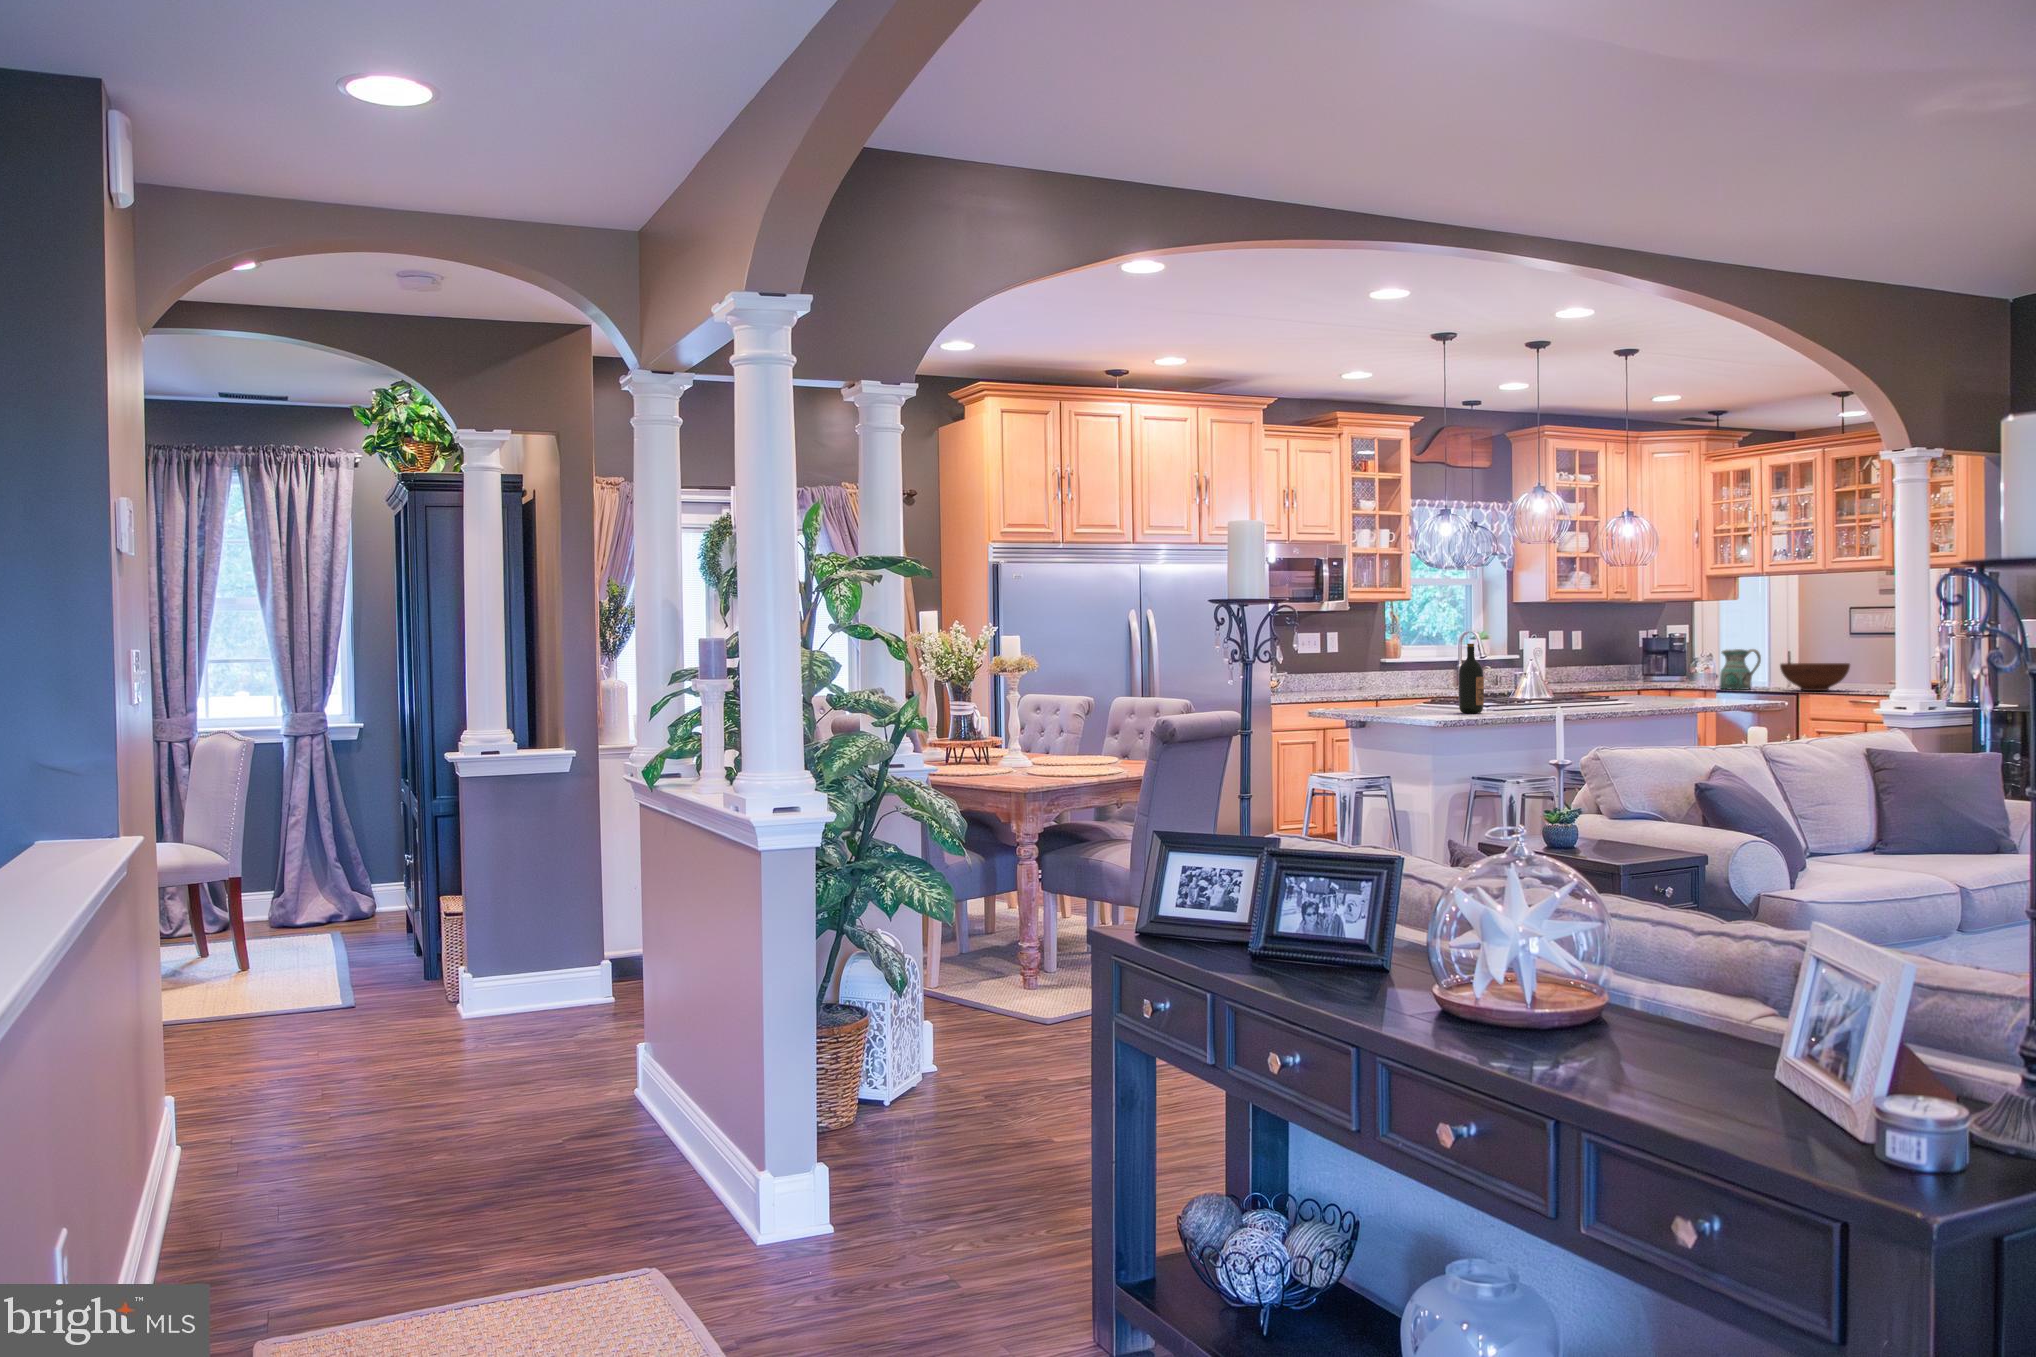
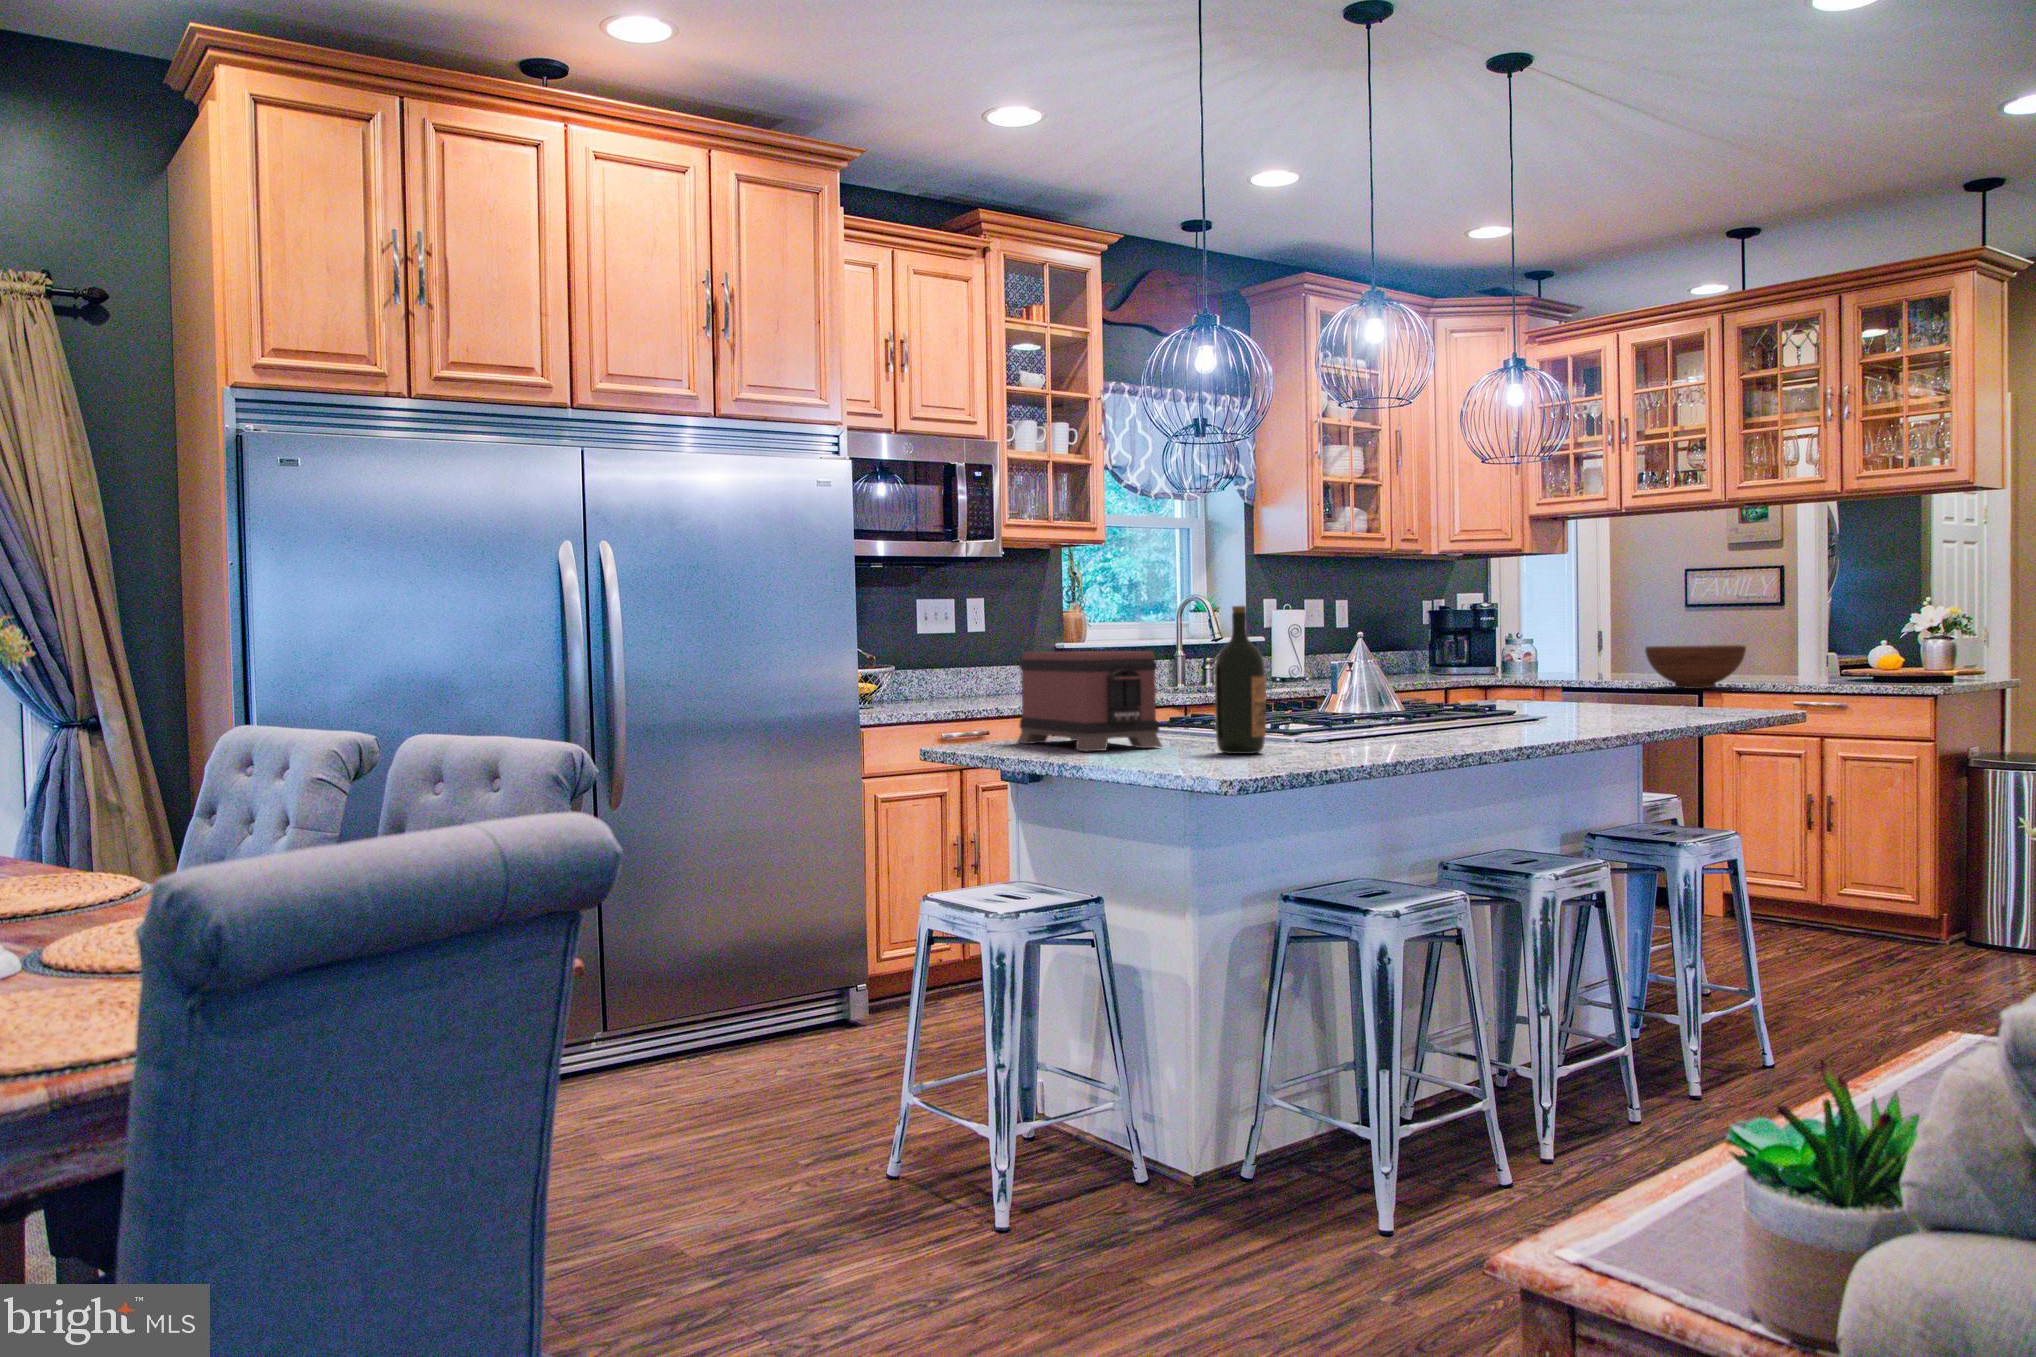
ceramic pitcher: present [1720,649,1761,690] -> none [1554,624,1611,687]
toaster: none [1360,664,1434,711] -> present [1018,651,1162,751]

